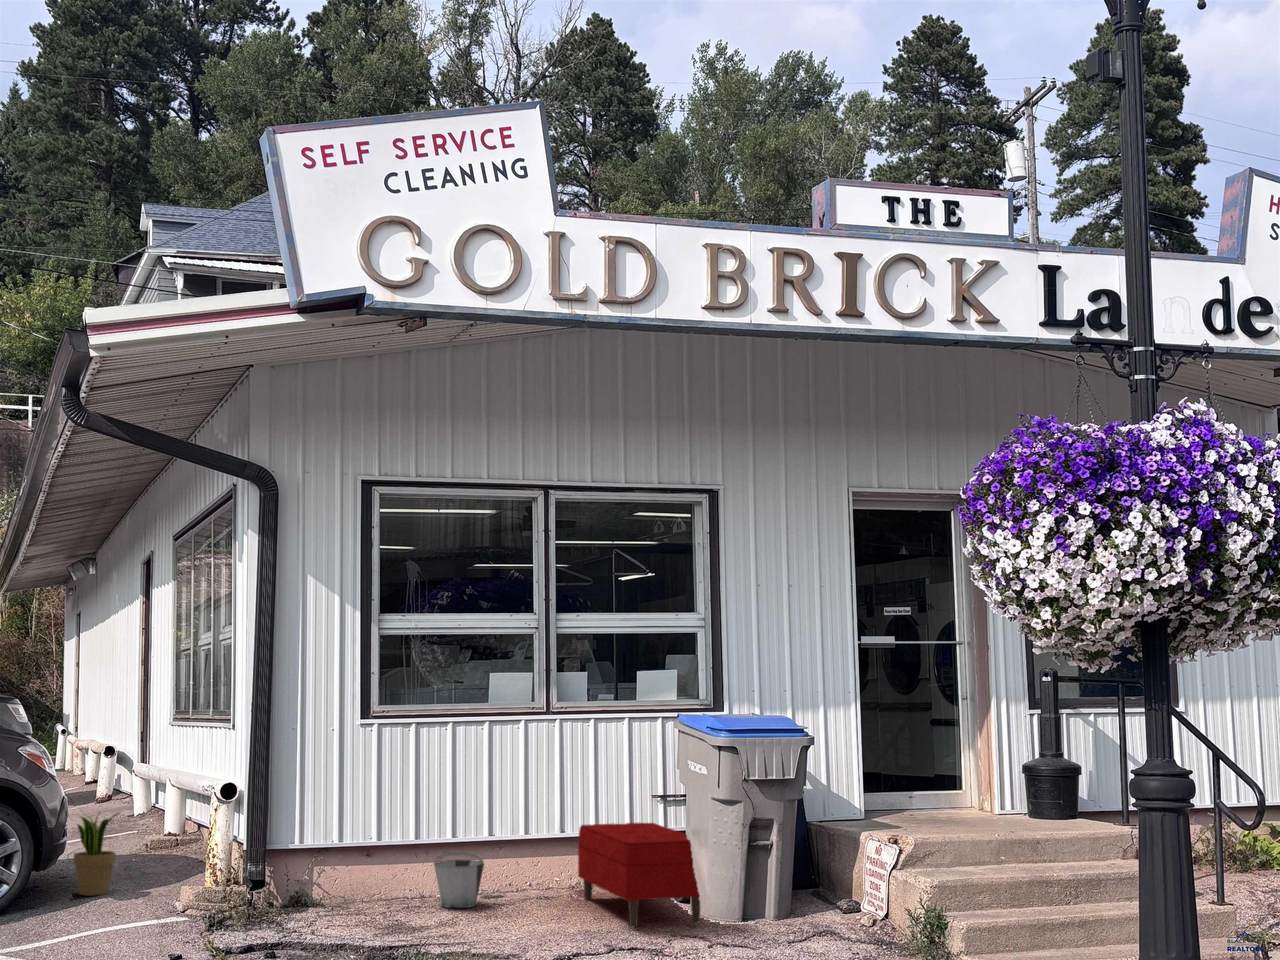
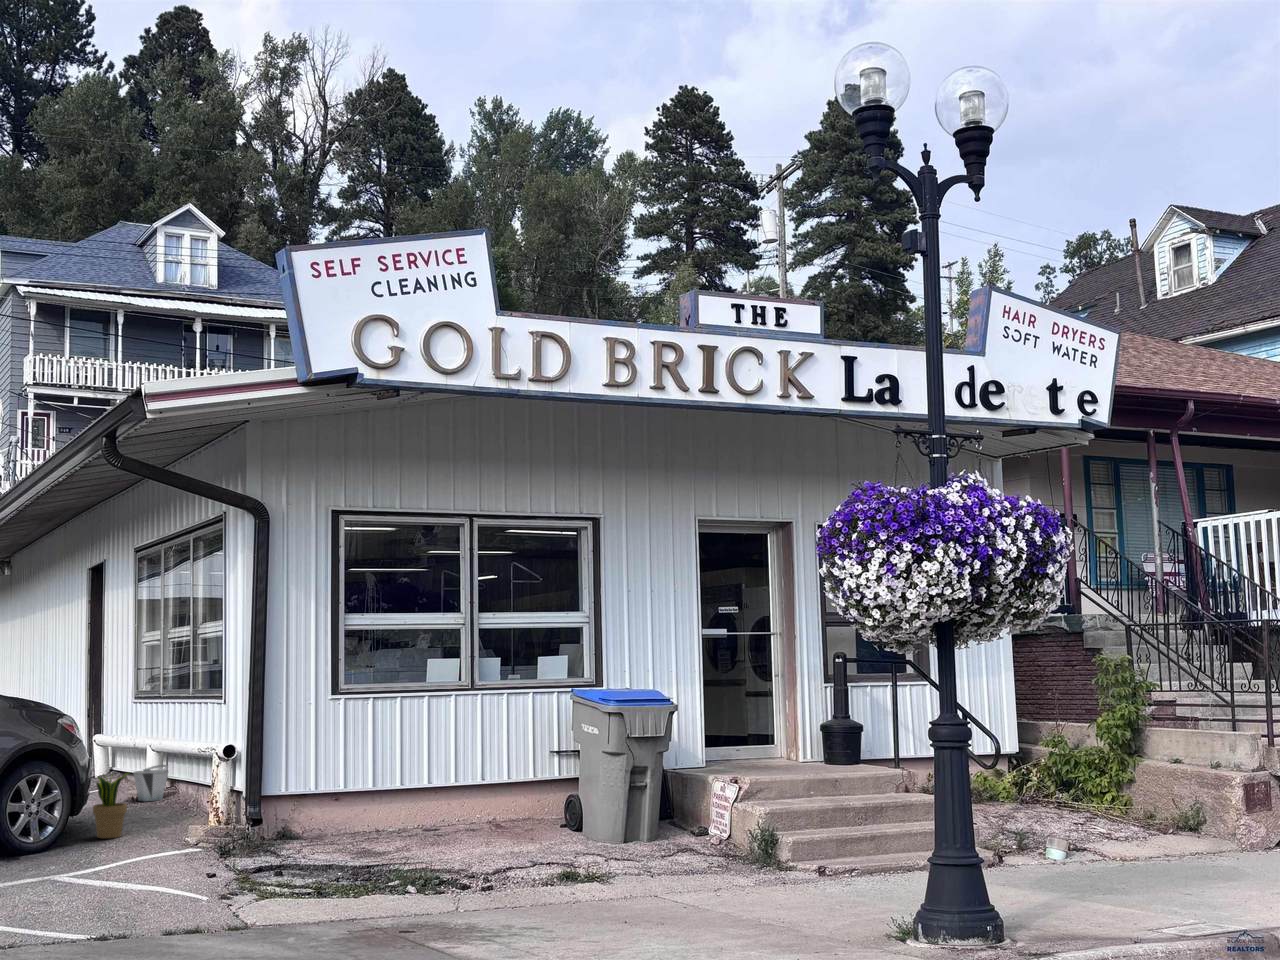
bench: present [578,823,700,927] -> none [495,772,601,849]
bucket: present [434,852,484,908] -> present [134,765,169,801]

